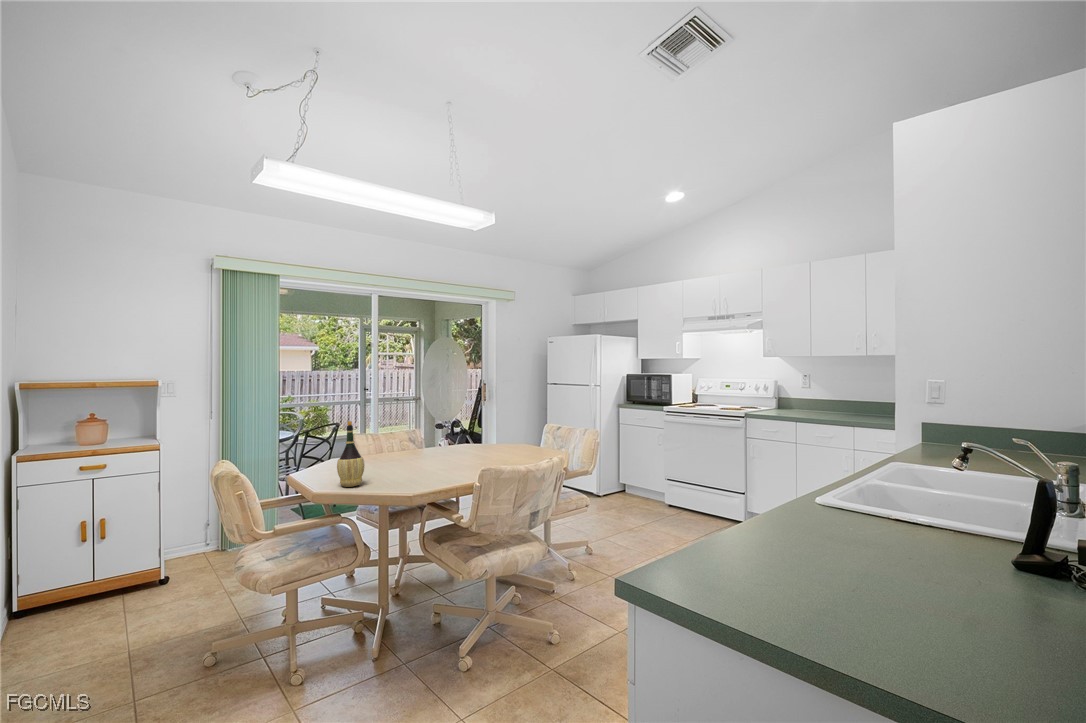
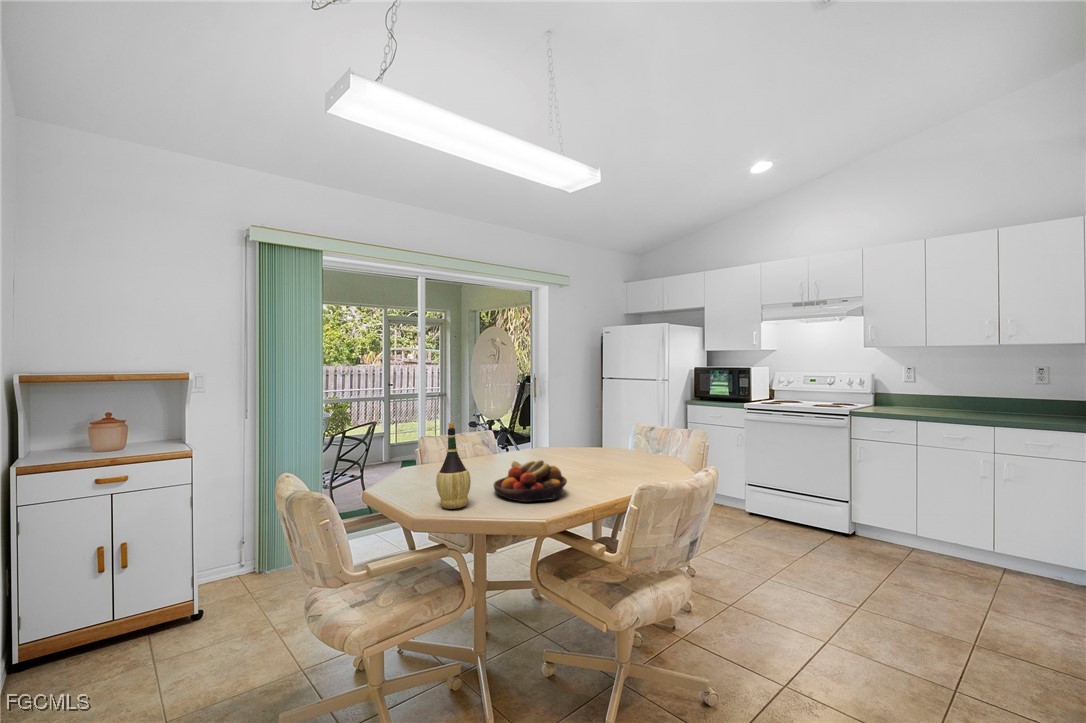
fruit bowl: none [389,452,448,483] -> present [494,460,567,502]

